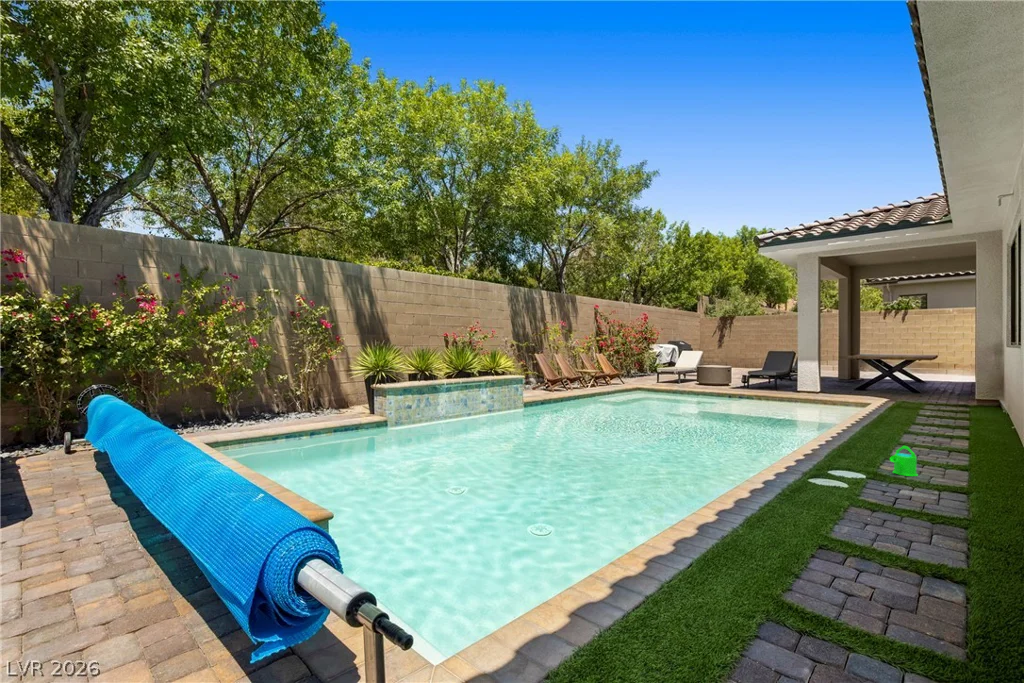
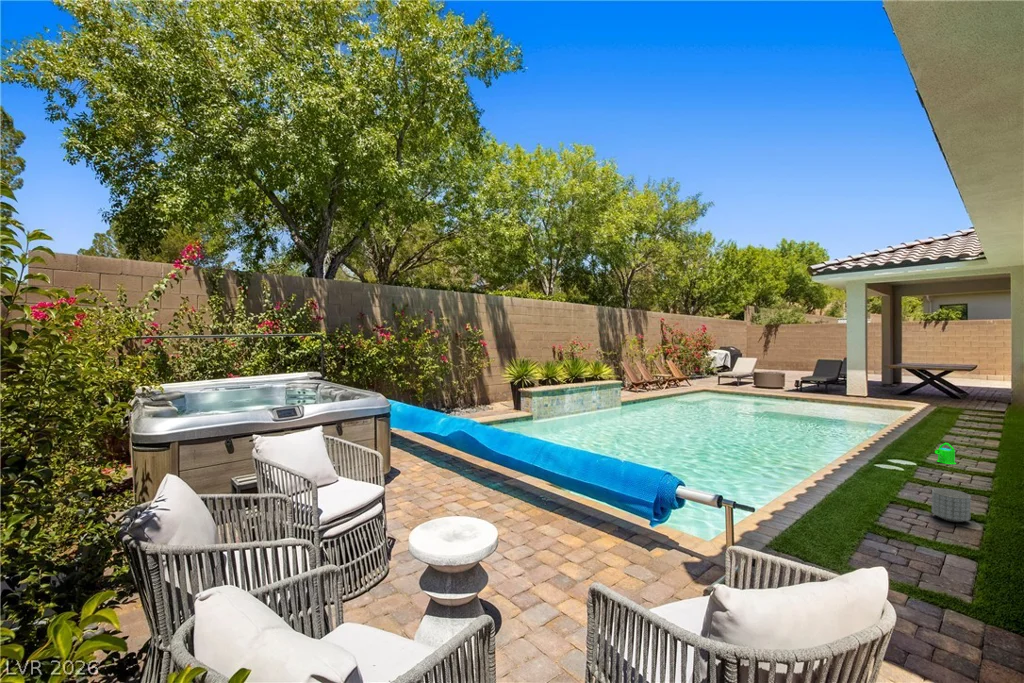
planter: none [880,525,941,584] -> present [932,488,971,522]

